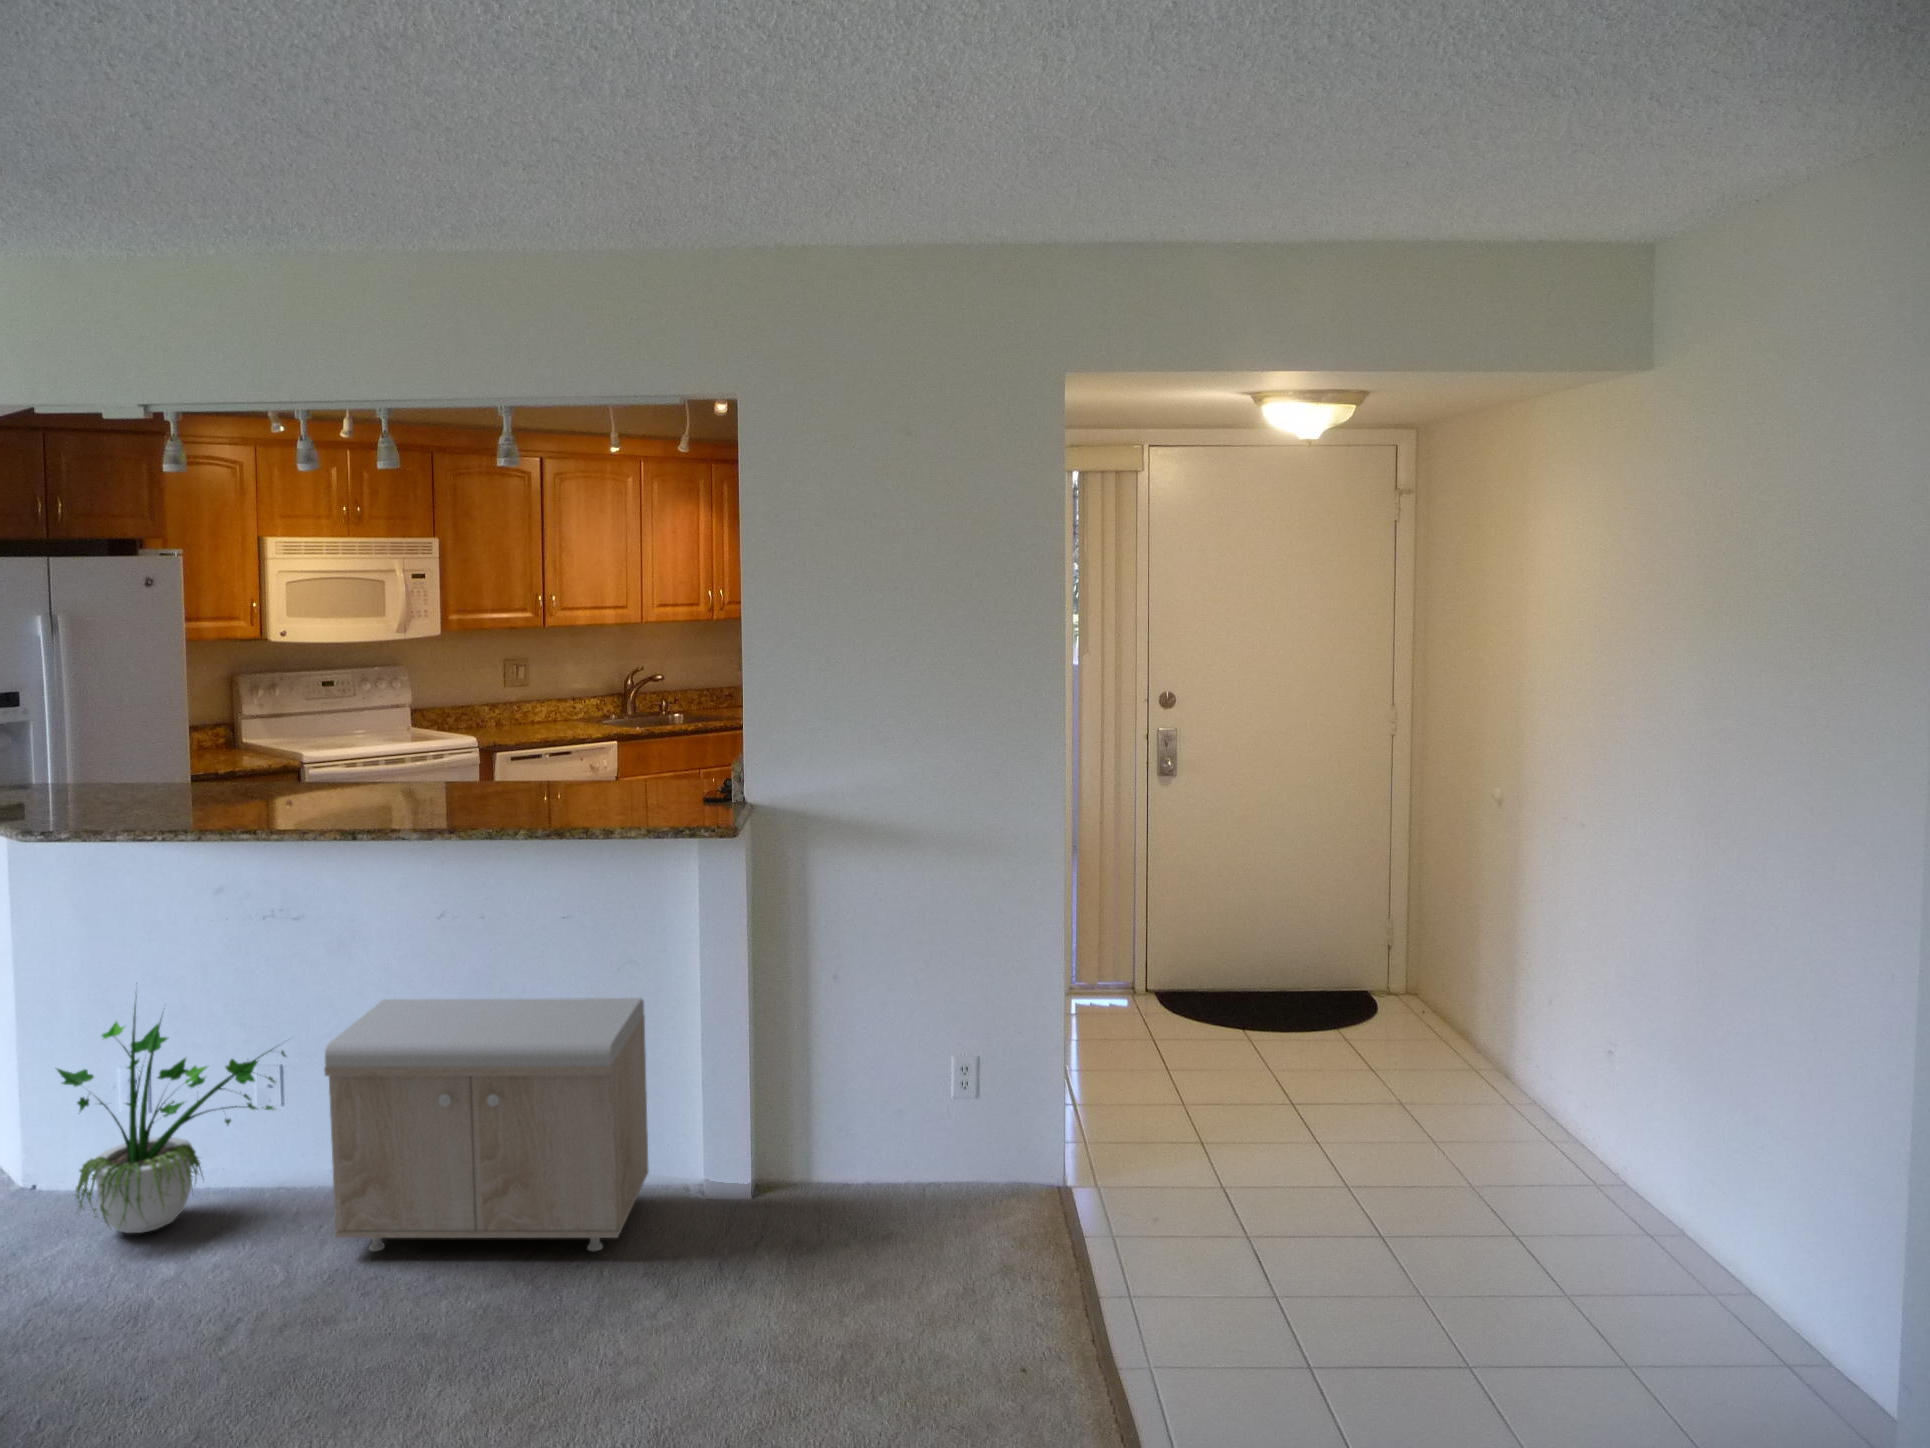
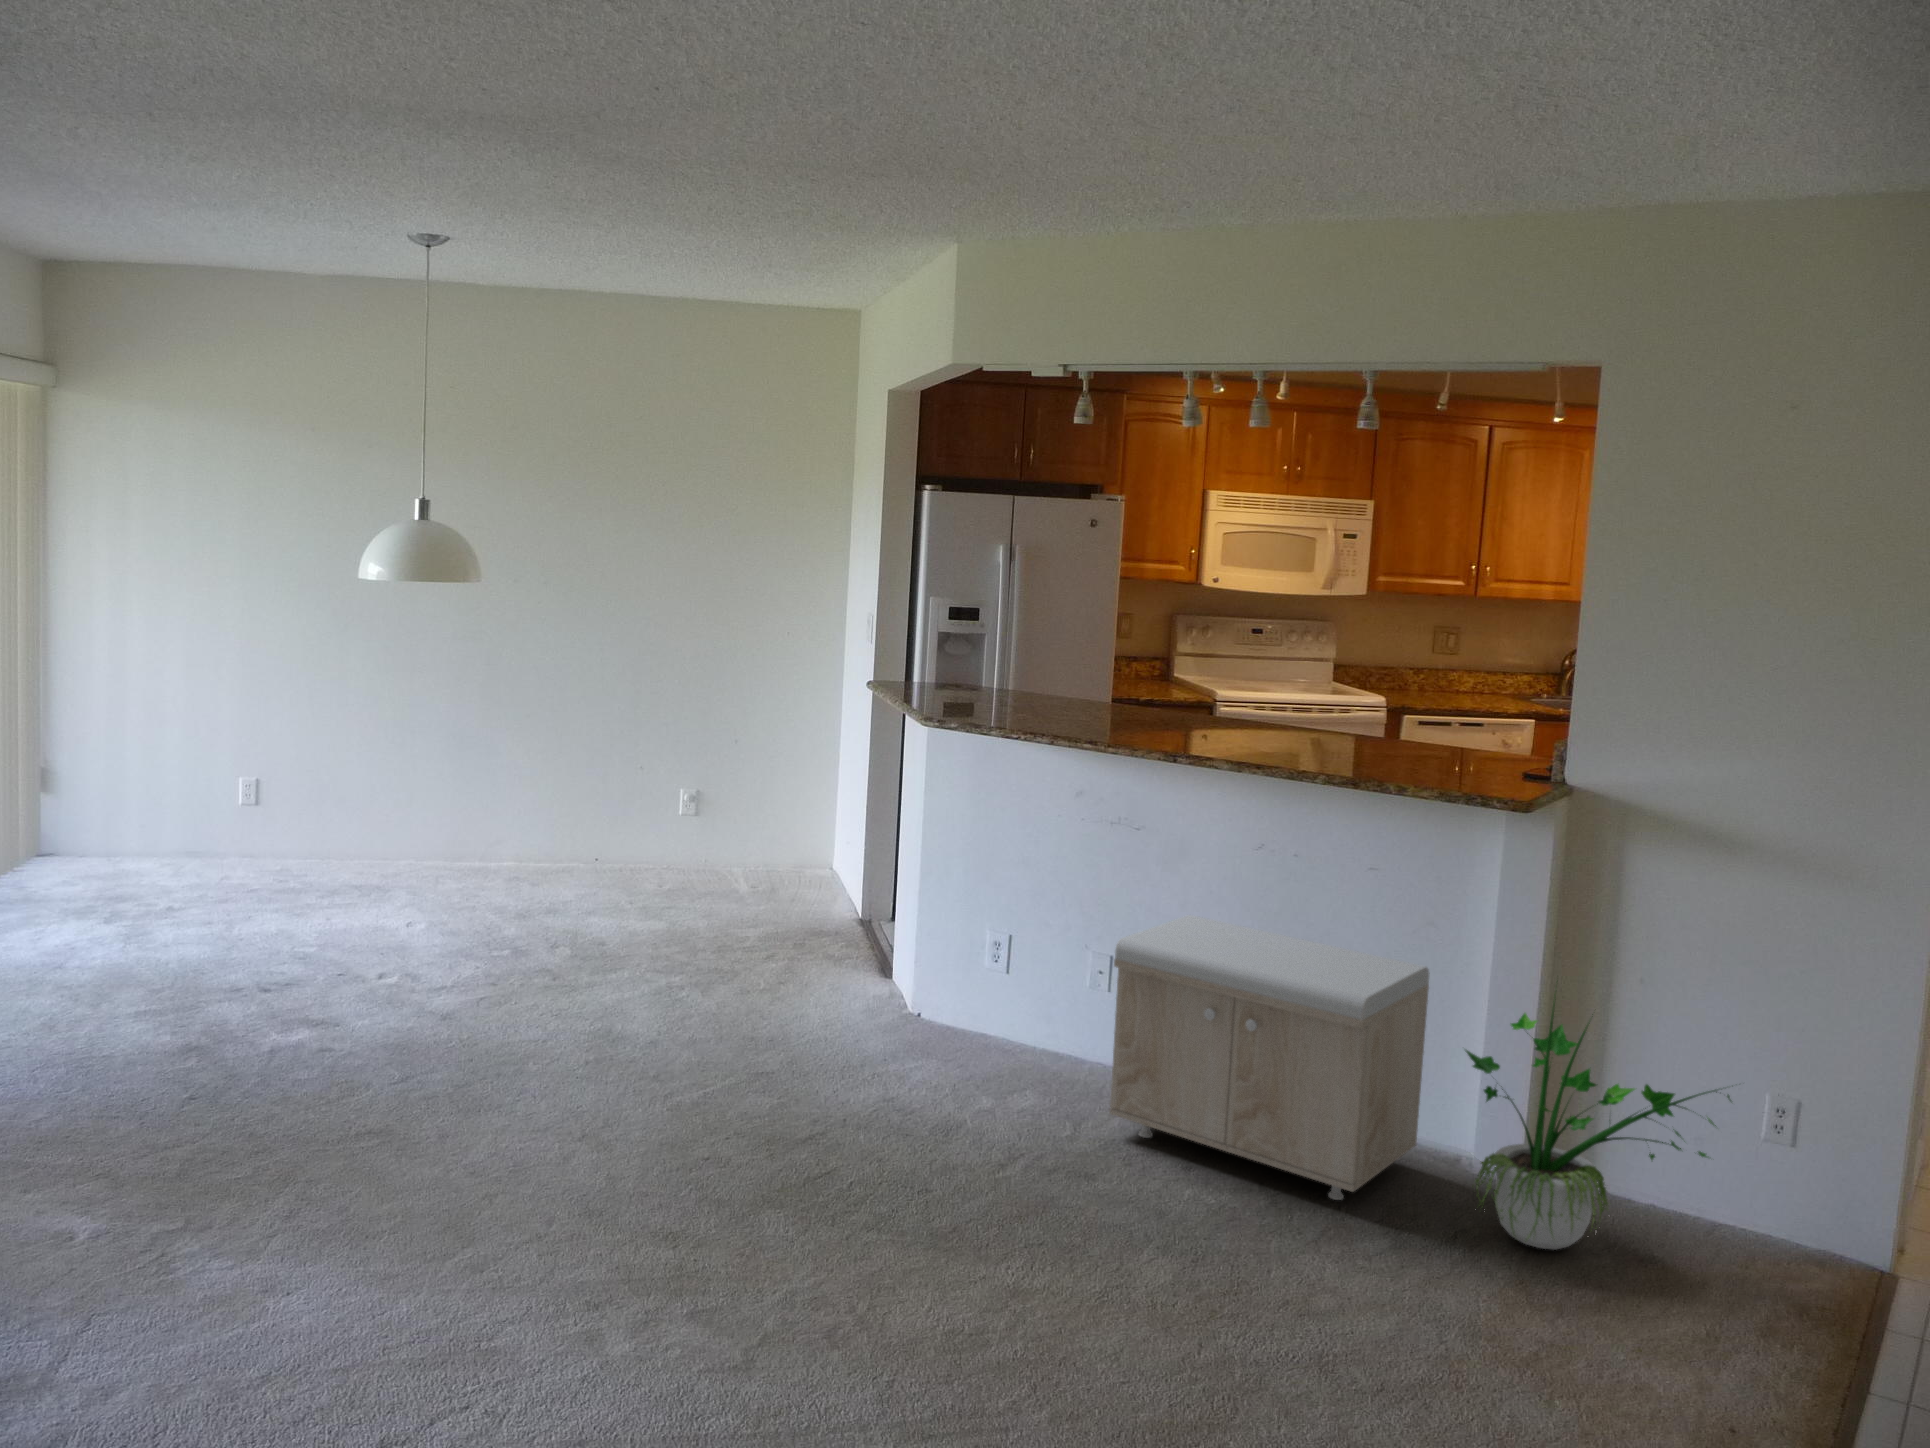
potted plant: present [57,995,285,1233] -> present [1466,1003,1731,1249]

